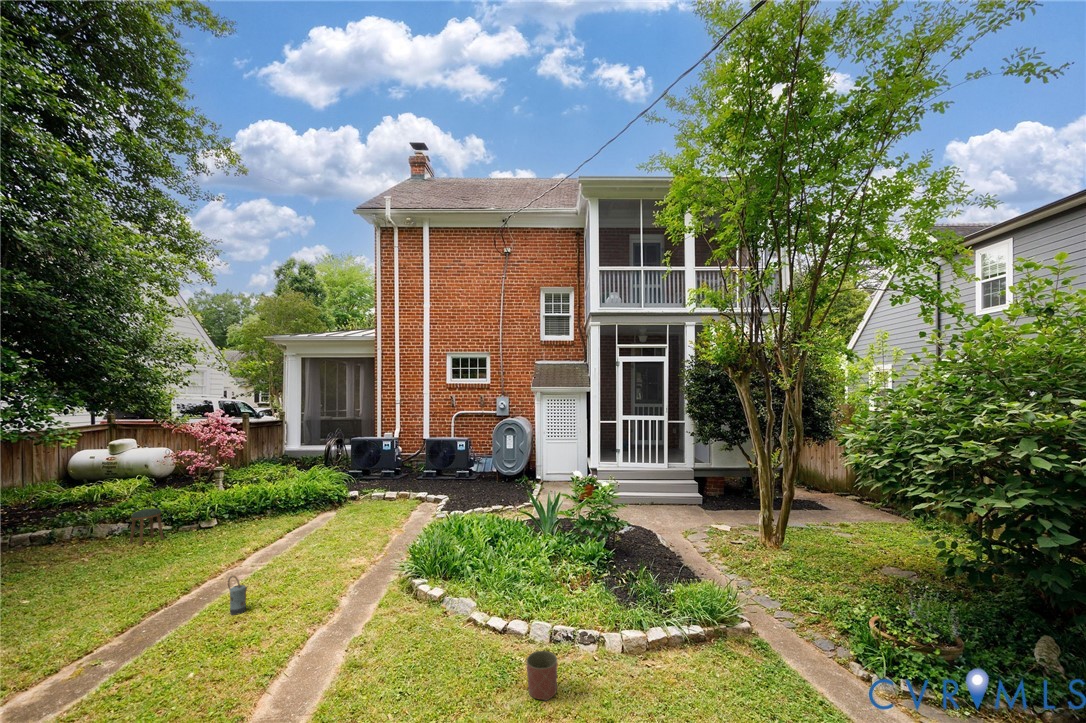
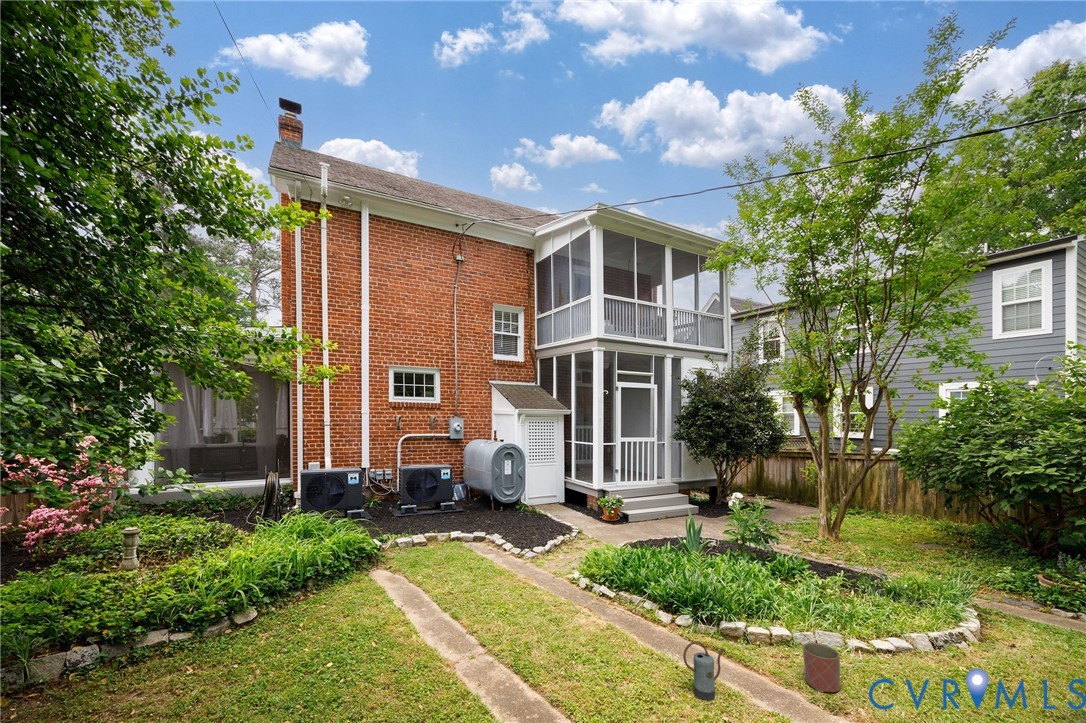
stool: present [129,508,164,546] -> none [146,612,220,706]
planter: present [527,651,557,701] -> present [803,643,840,692]

